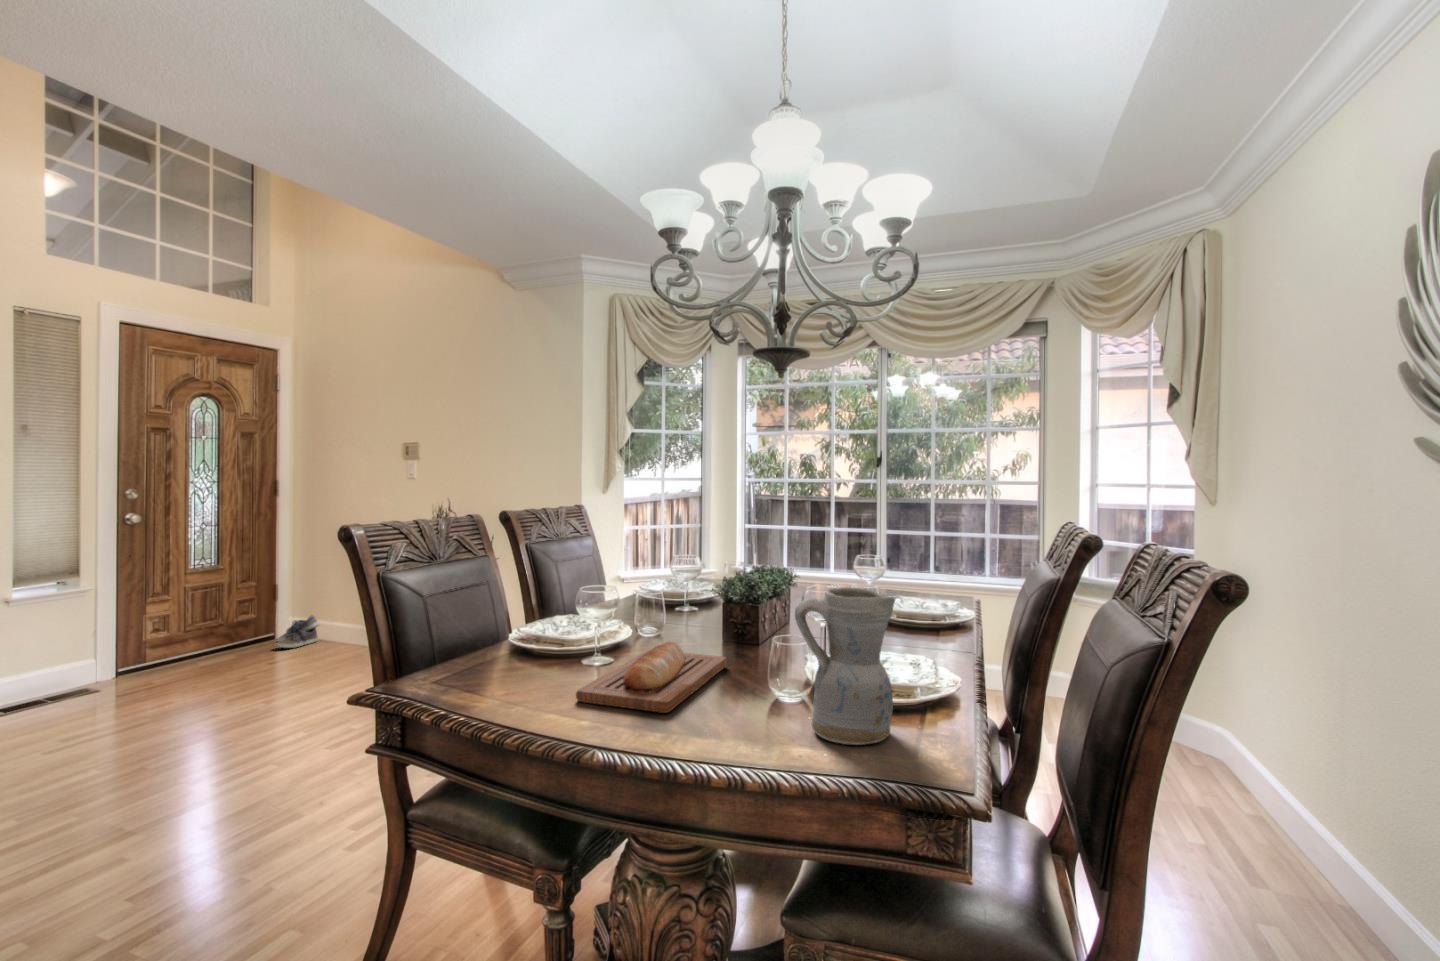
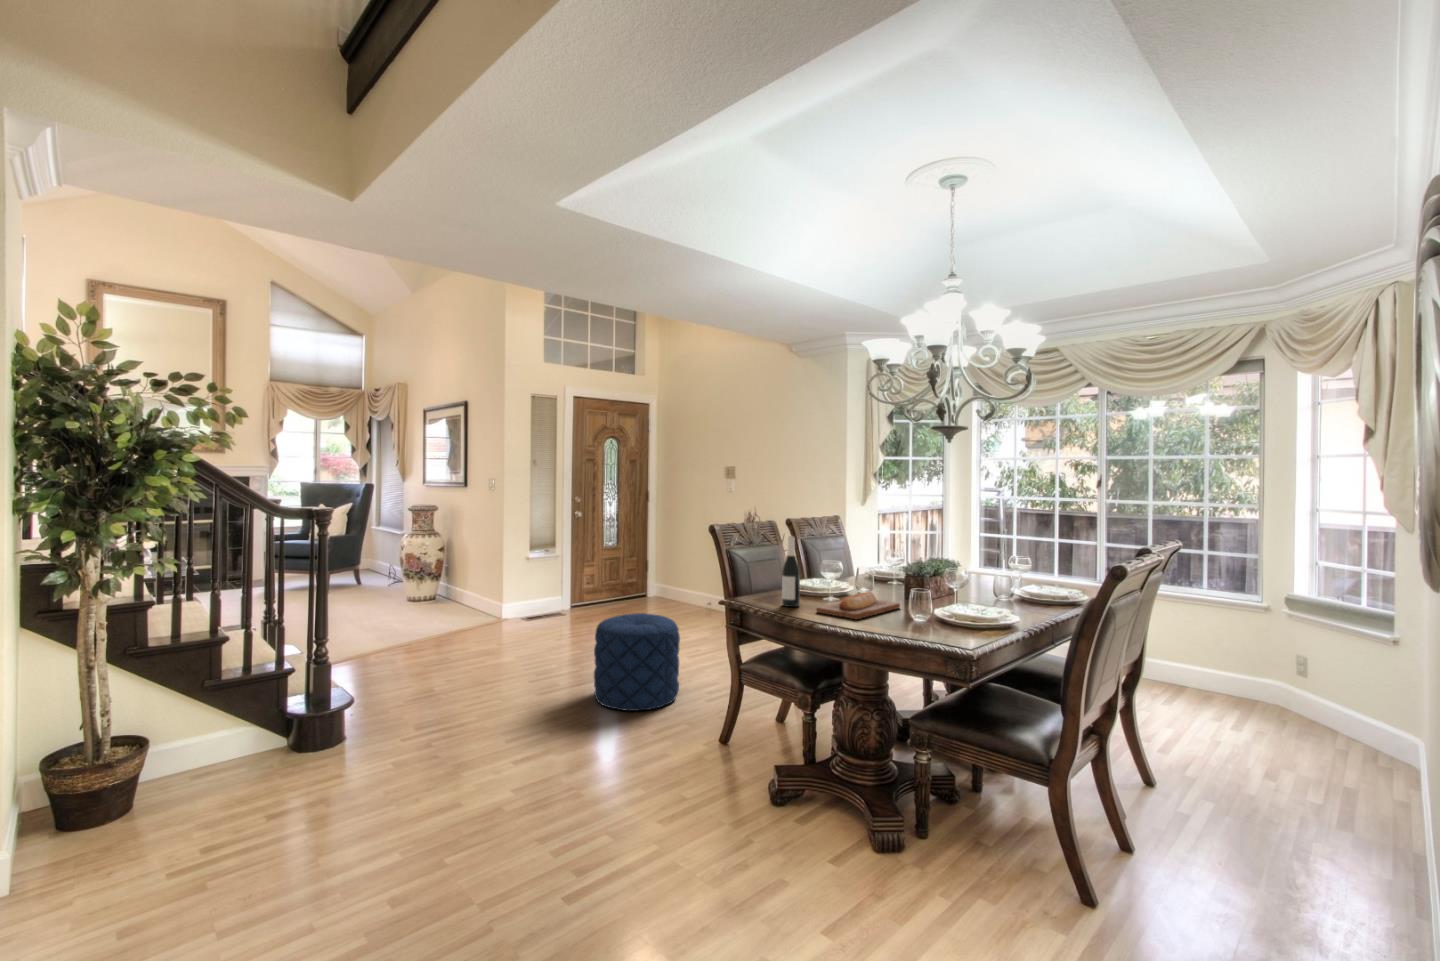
wine bottle: none [499,542,538,691] -> present [782,536,800,607]
ceramic pitcher: present [795,587,896,745] -> none [913,564,962,637]
shoe: present [274,615,319,648] -> none [649,582,674,603]
pouf: none [84,697,293,916] -> present [594,613,680,711]

